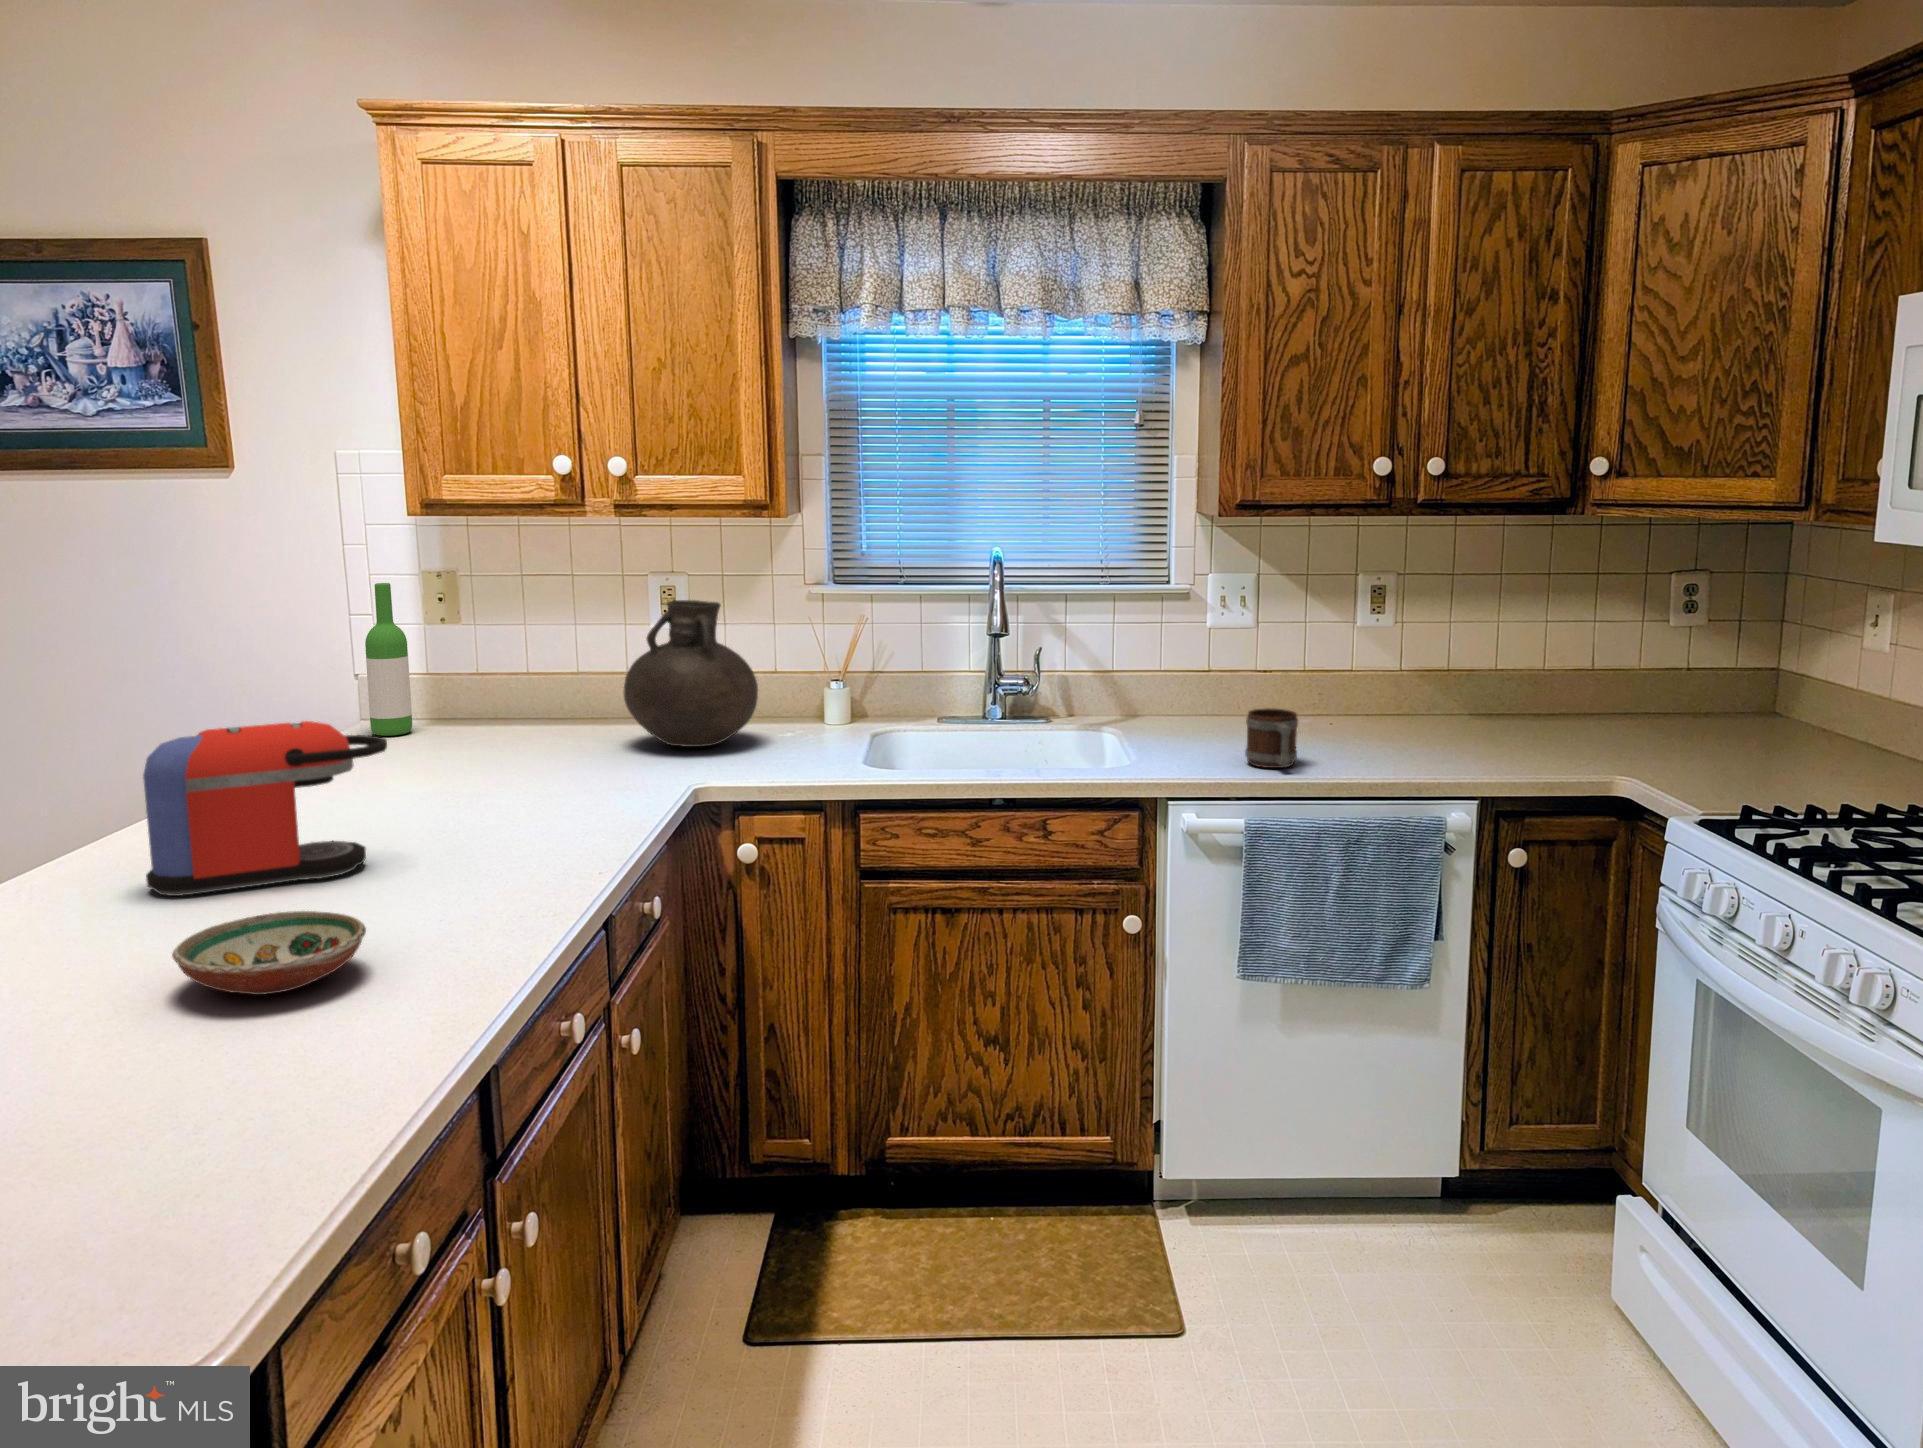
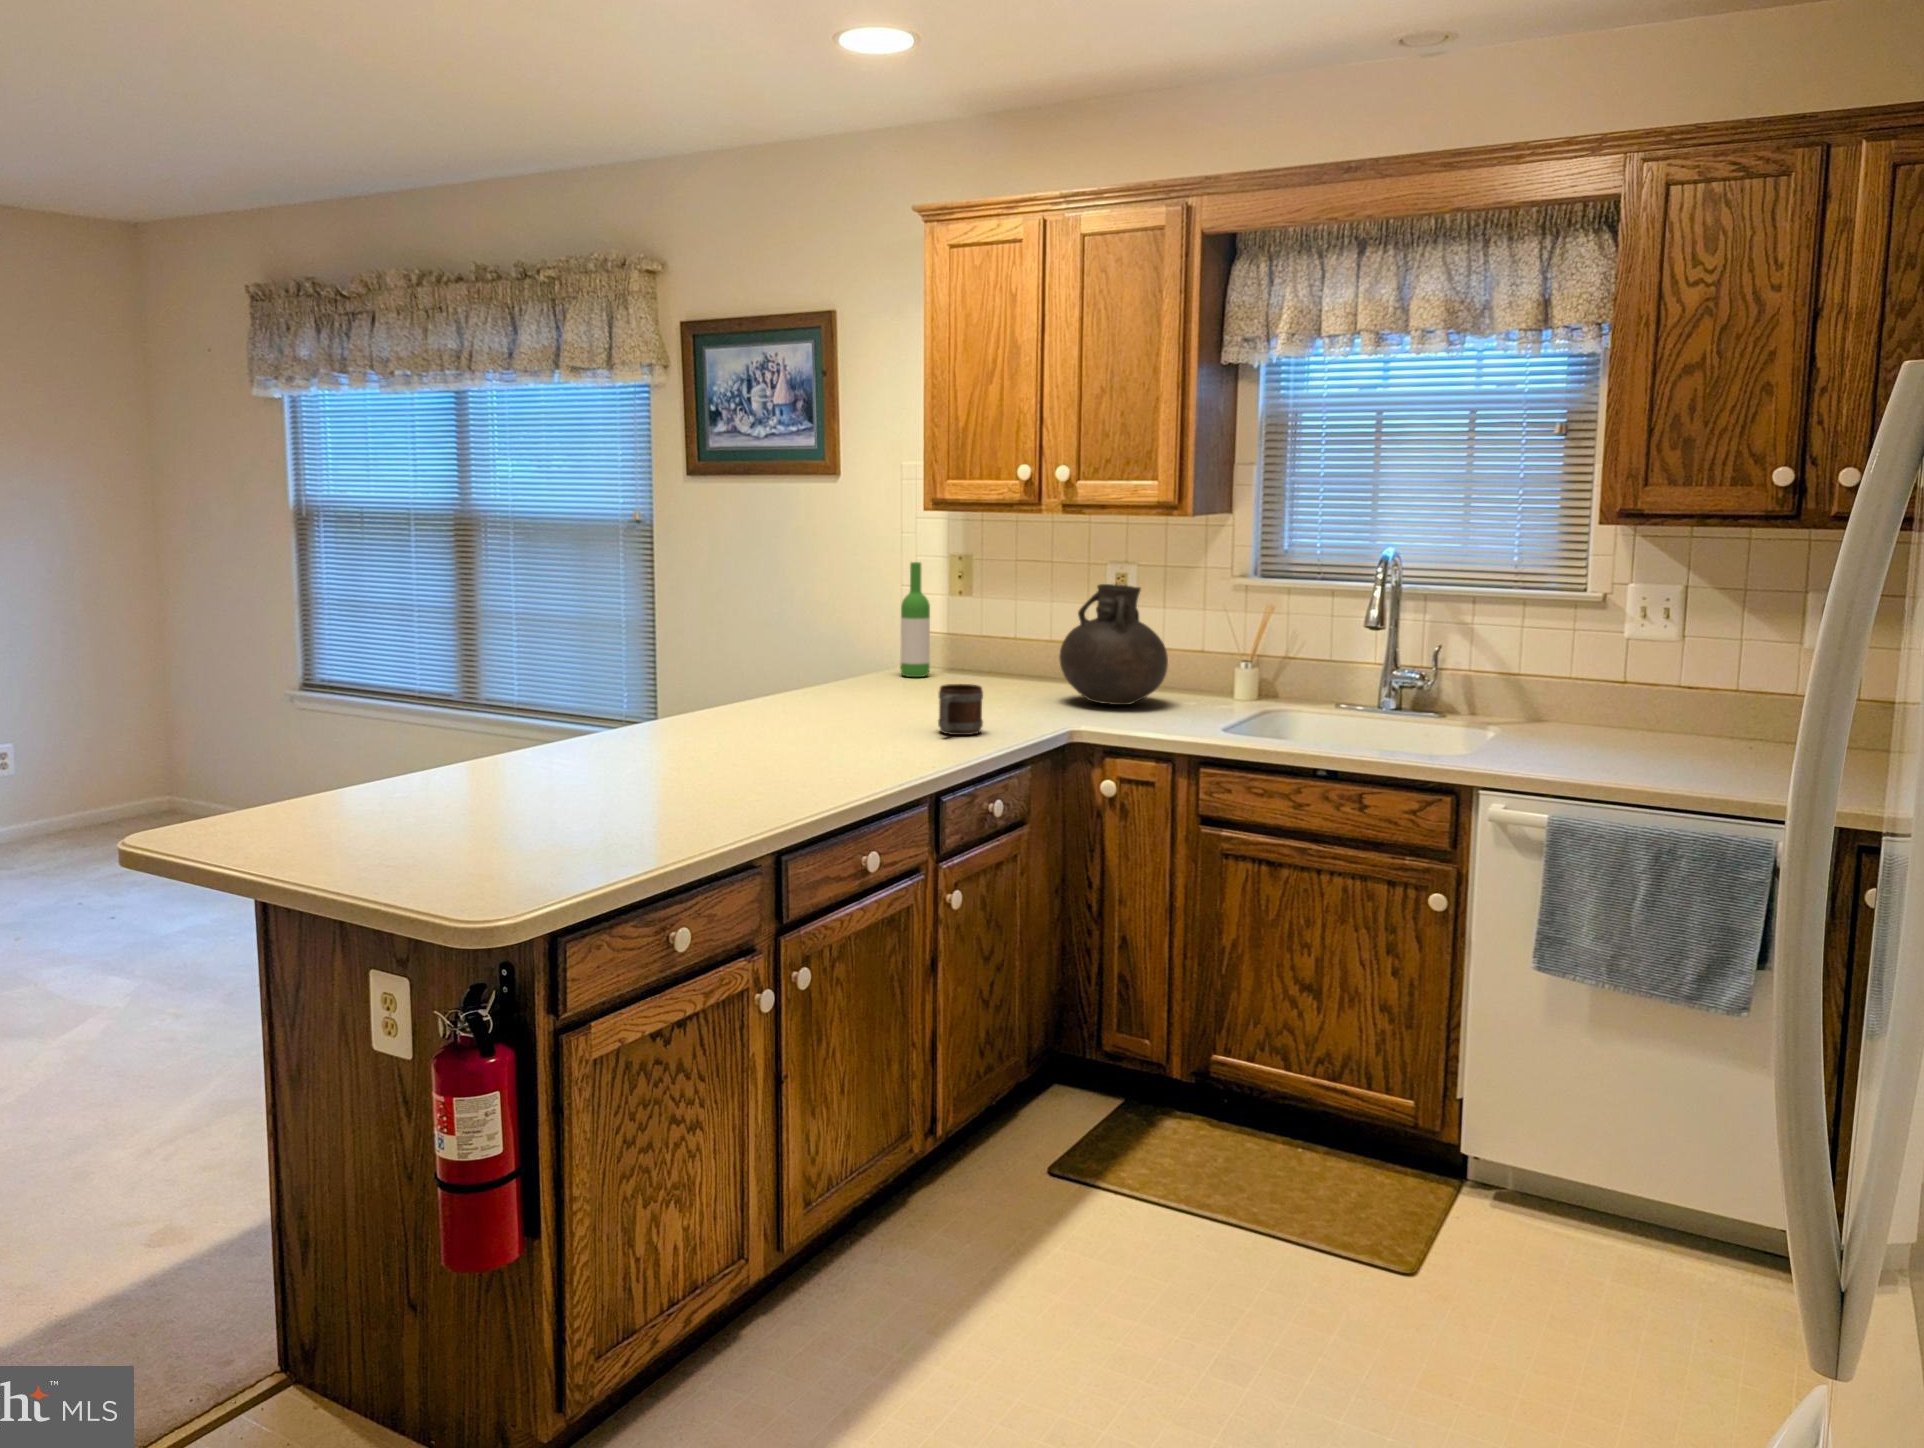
mug: present [1245,708,1298,768] -> present [938,684,983,735]
coffee maker: present [143,721,387,896] -> none [672,638,820,745]
decorative bowl: present [172,911,366,995] -> none [626,748,737,791]

